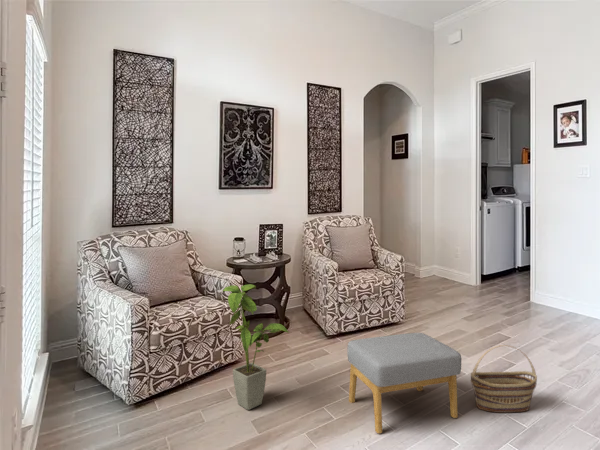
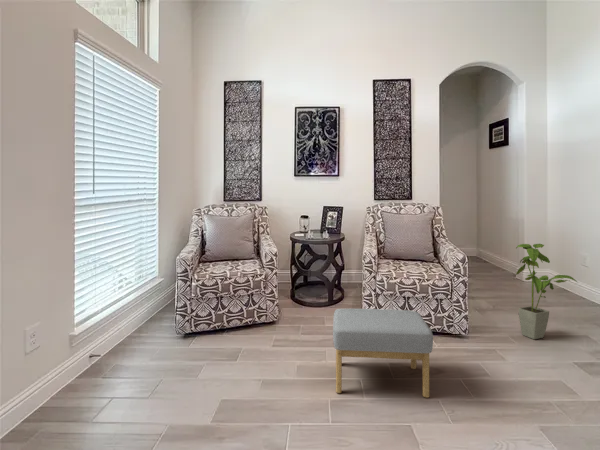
house plant: present [223,284,288,410] -> present [516,244,577,339]
basket: present [471,345,537,413] -> none [455,332,535,409]

